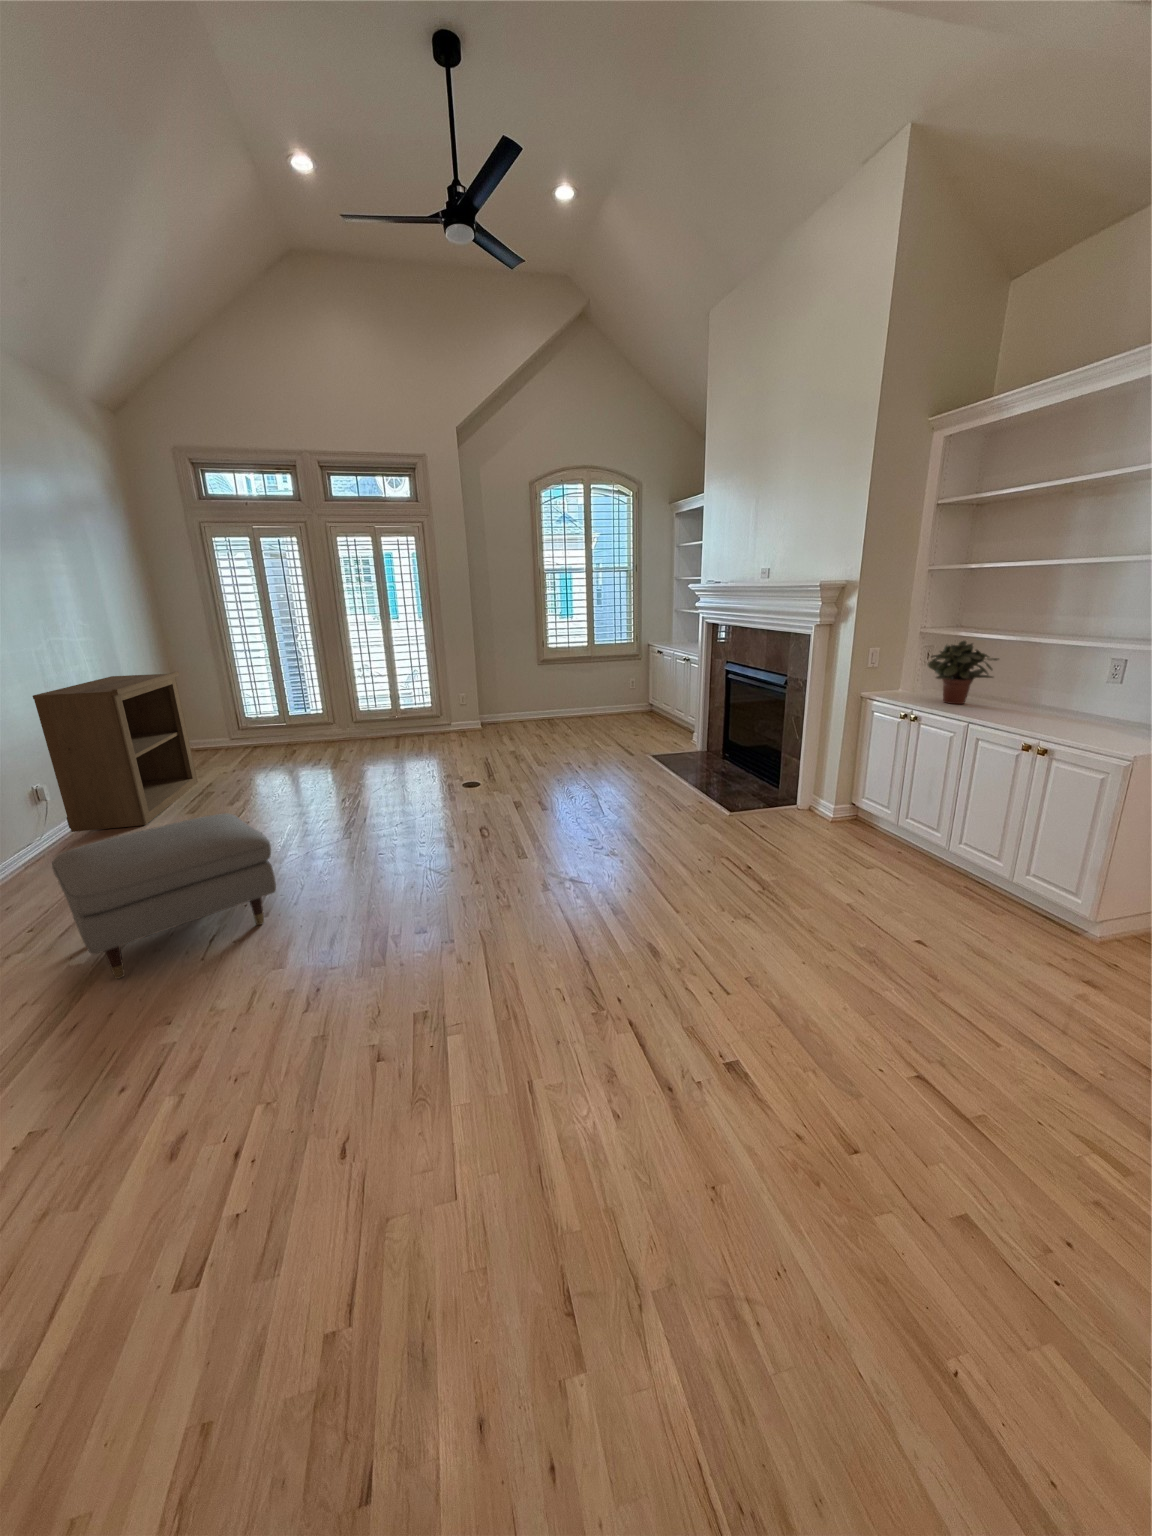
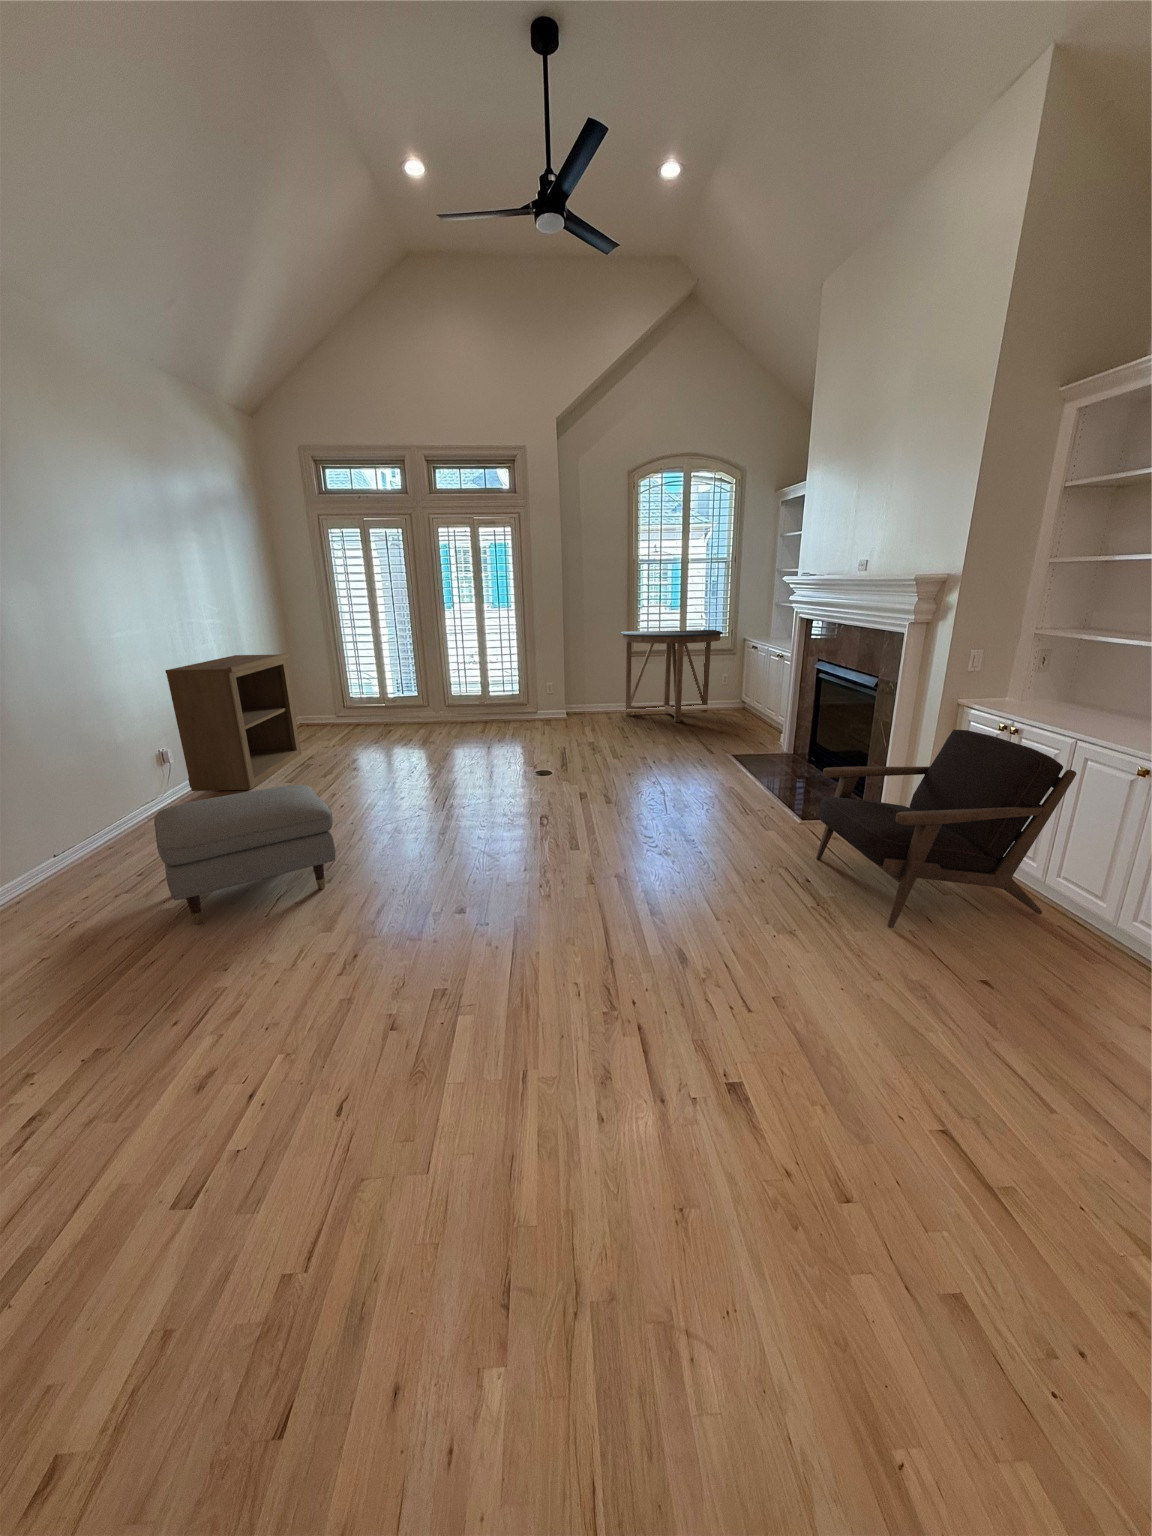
console table: none [532,637,631,727] -> present [621,630,723,722]
potted plant: present [928,641,999,704] -> none [1040,645,1133,718]
armchair: none [752,719,969,902] -> present [816,730,1076,928]

